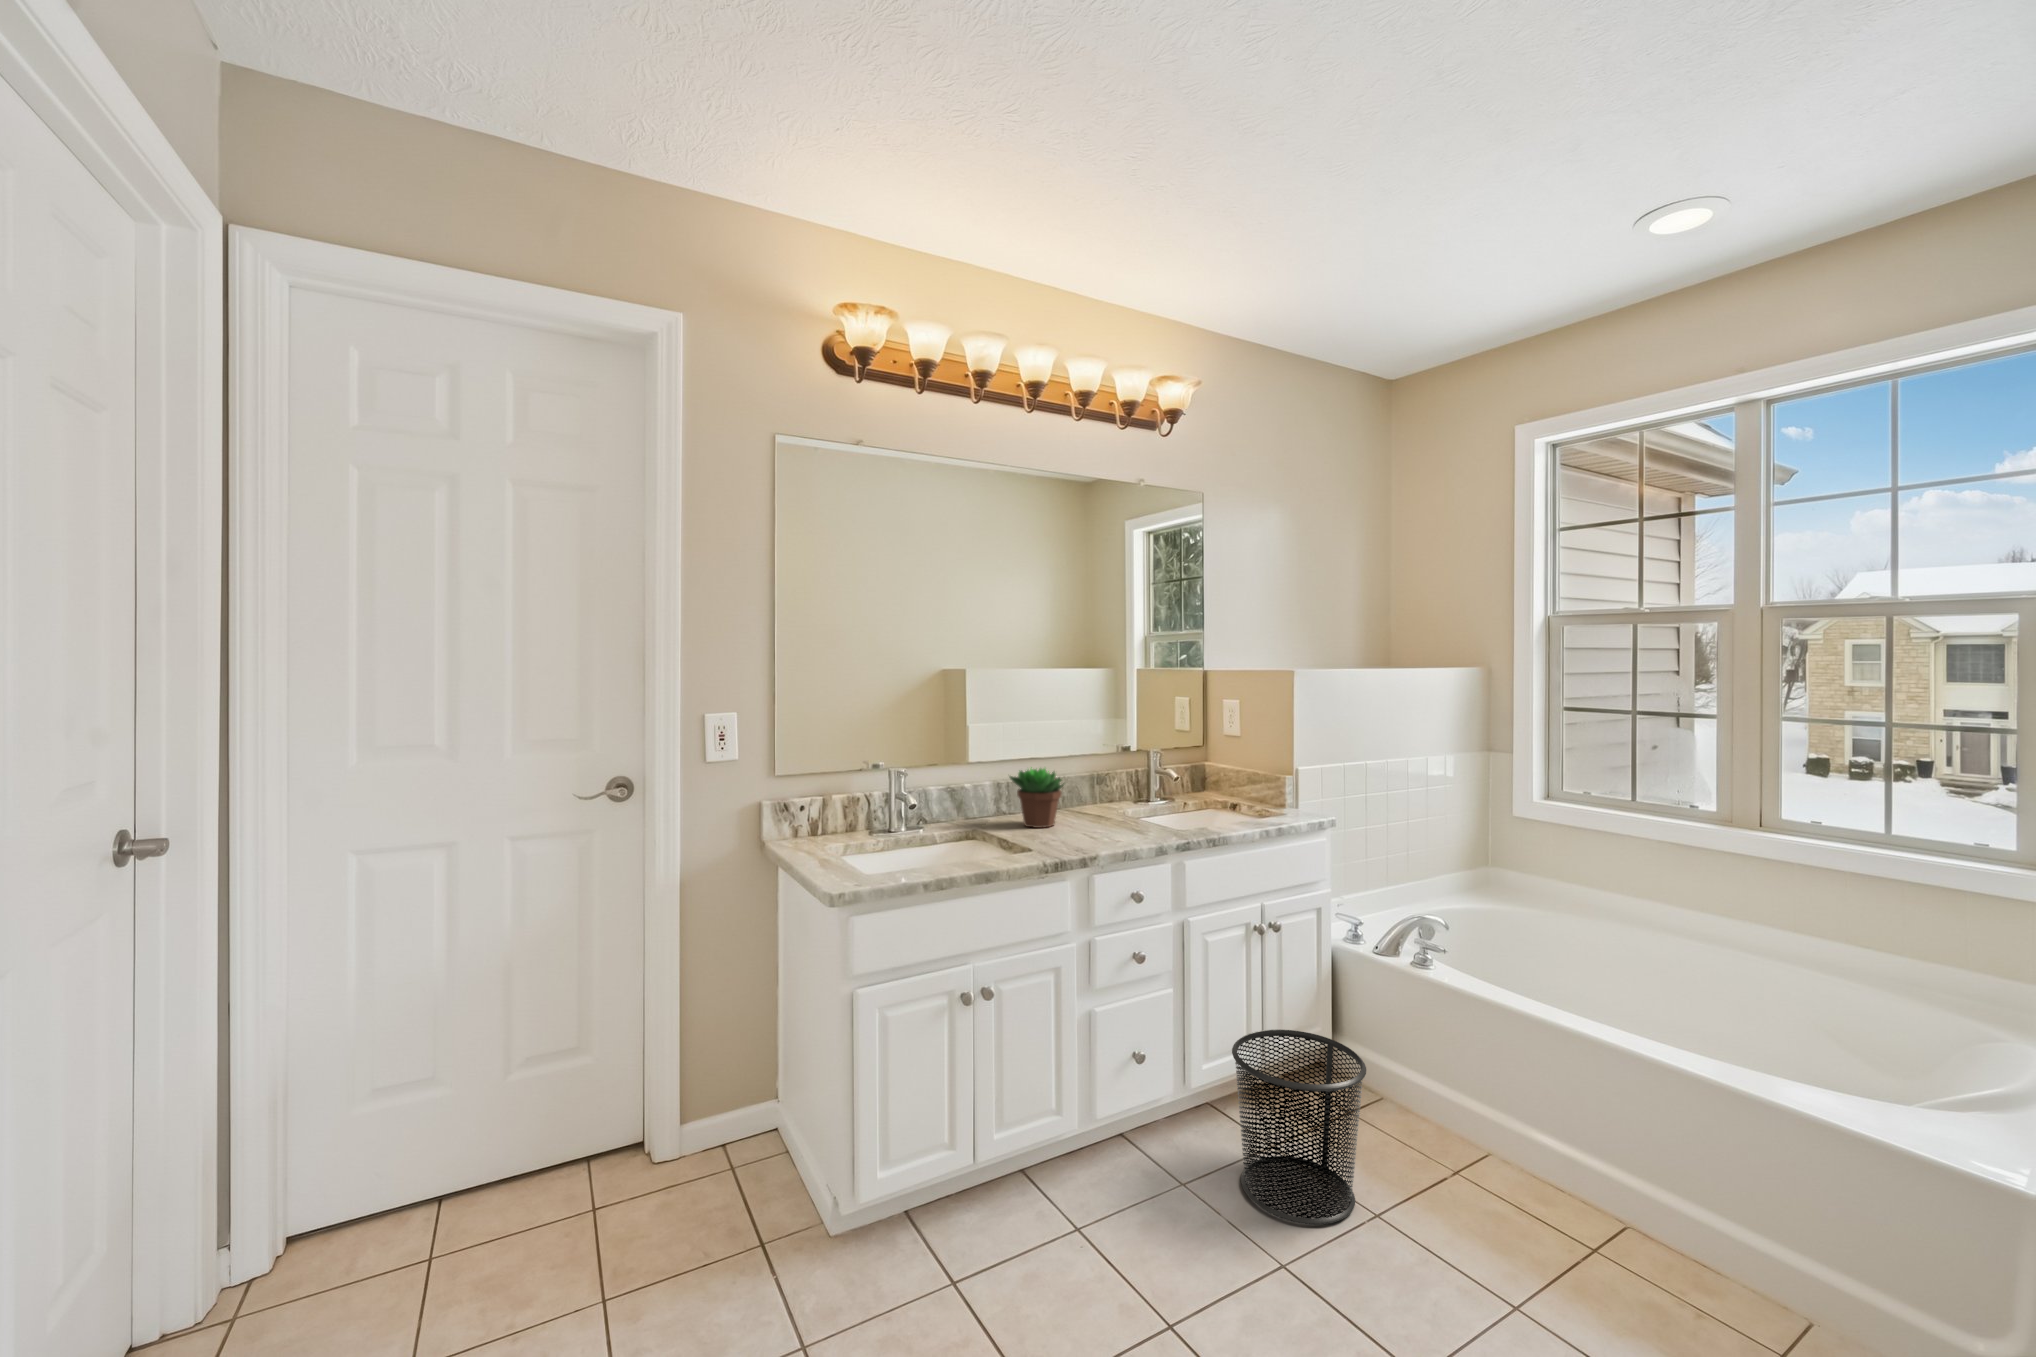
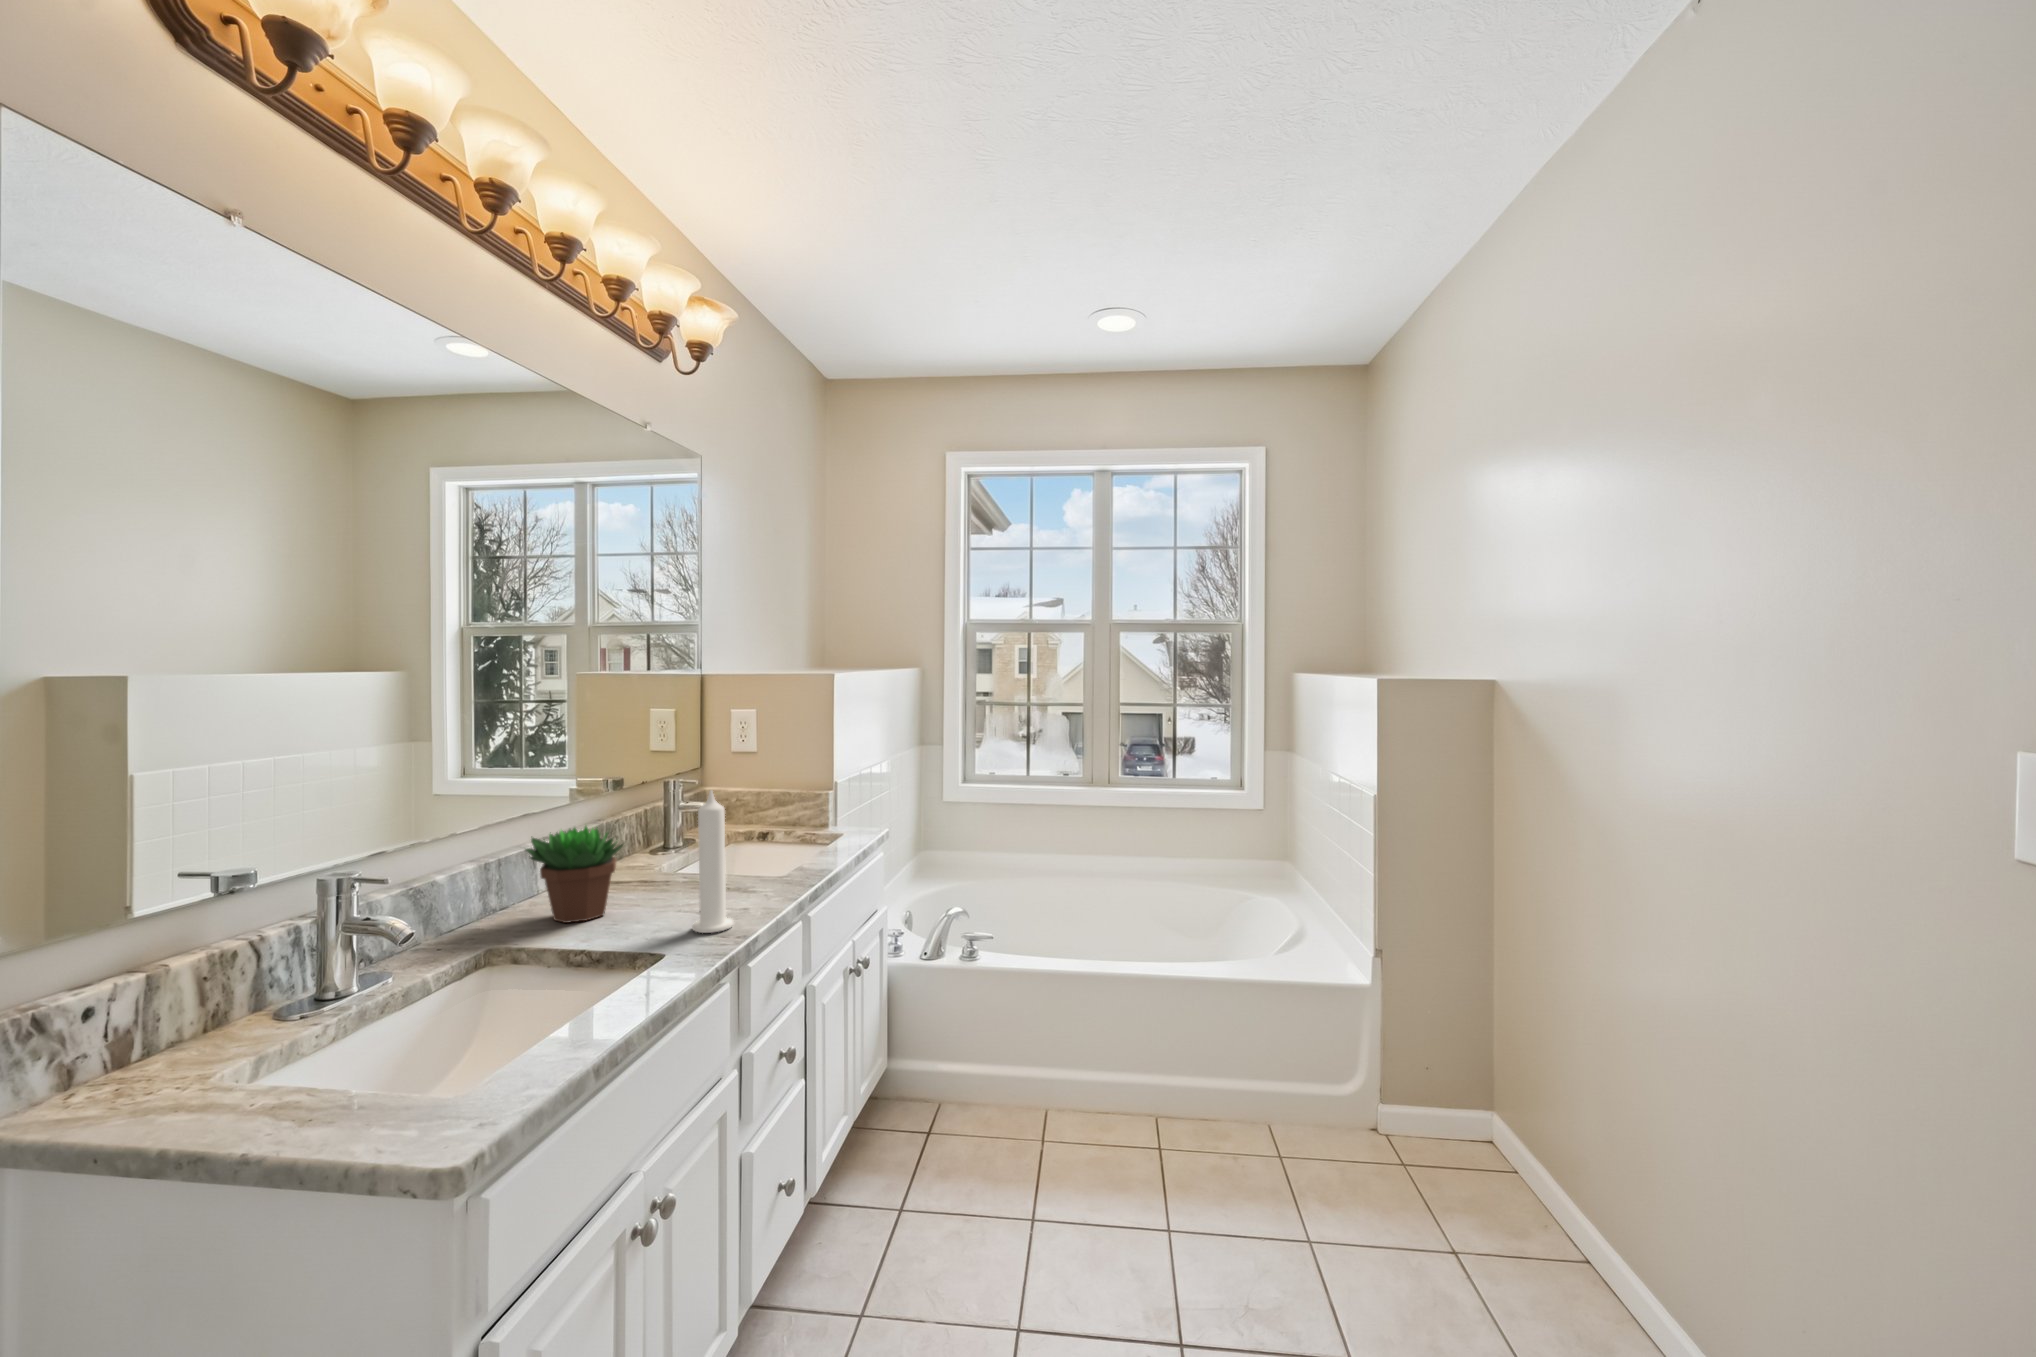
candle: none [1069,749,1097,847] -> present [692,790,734,933]
waste bin: present [1232,1030,1366,1225] -> none [901,1065,1041,1287]

